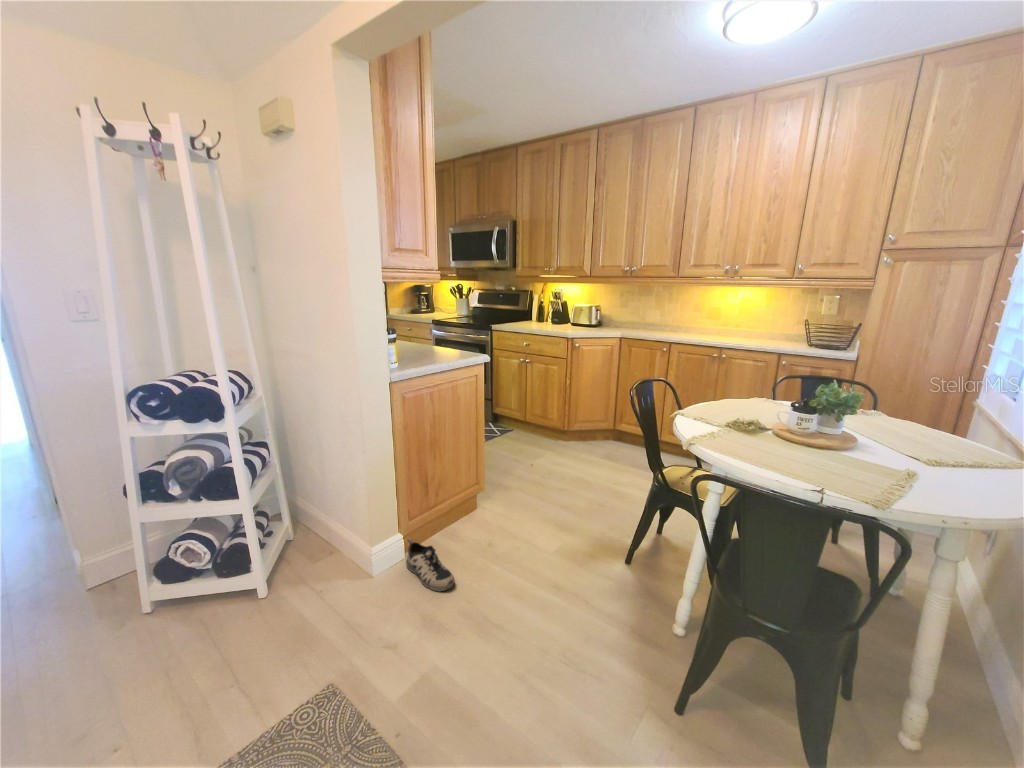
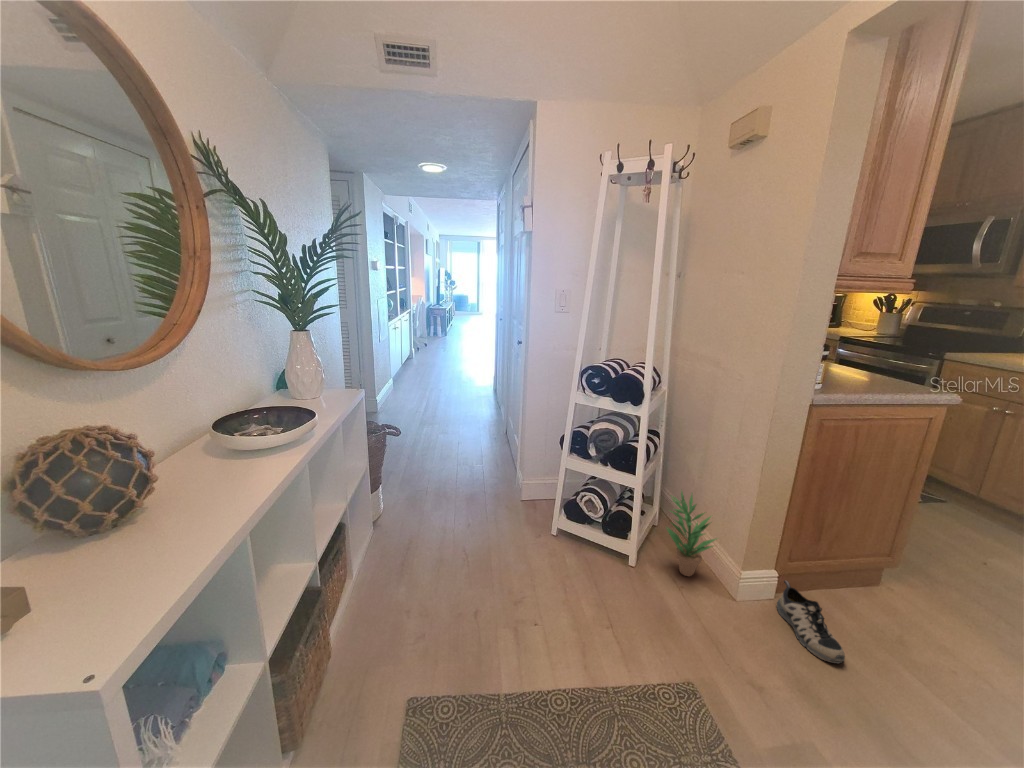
potted plant: none [287,492,347,579] -> present [667,492,716,576]

